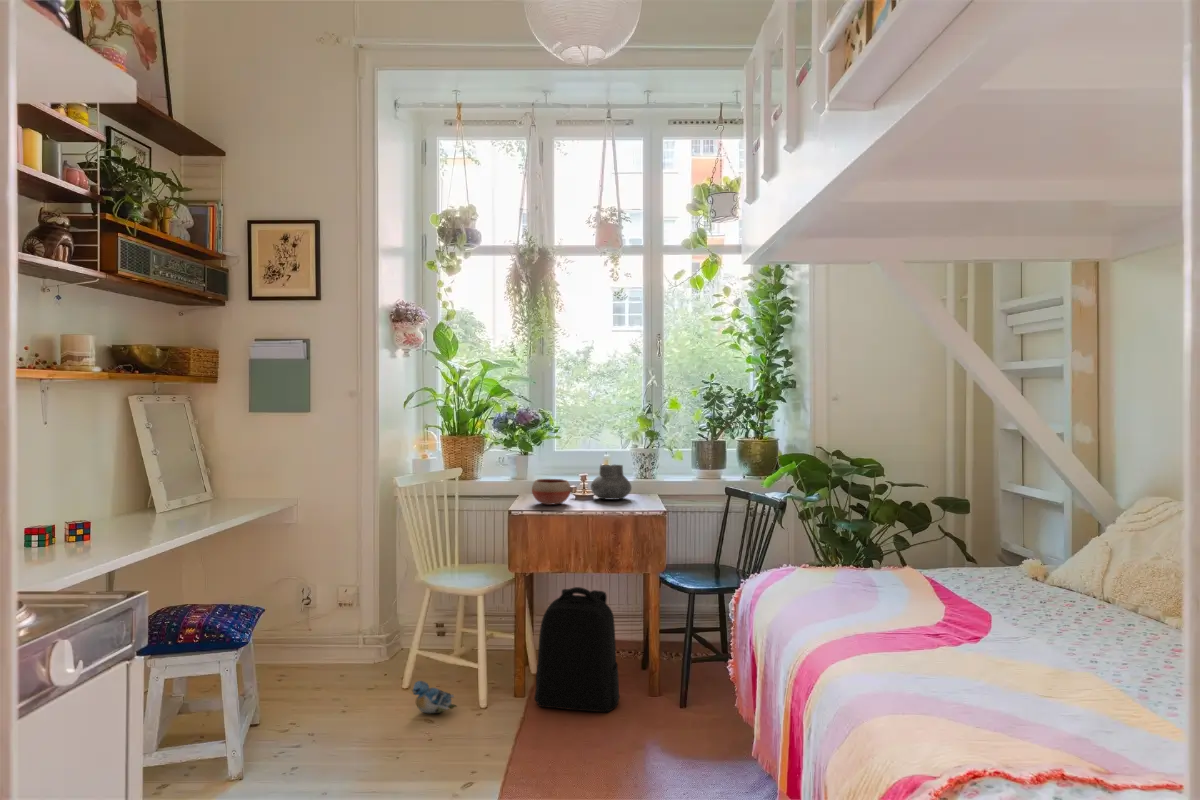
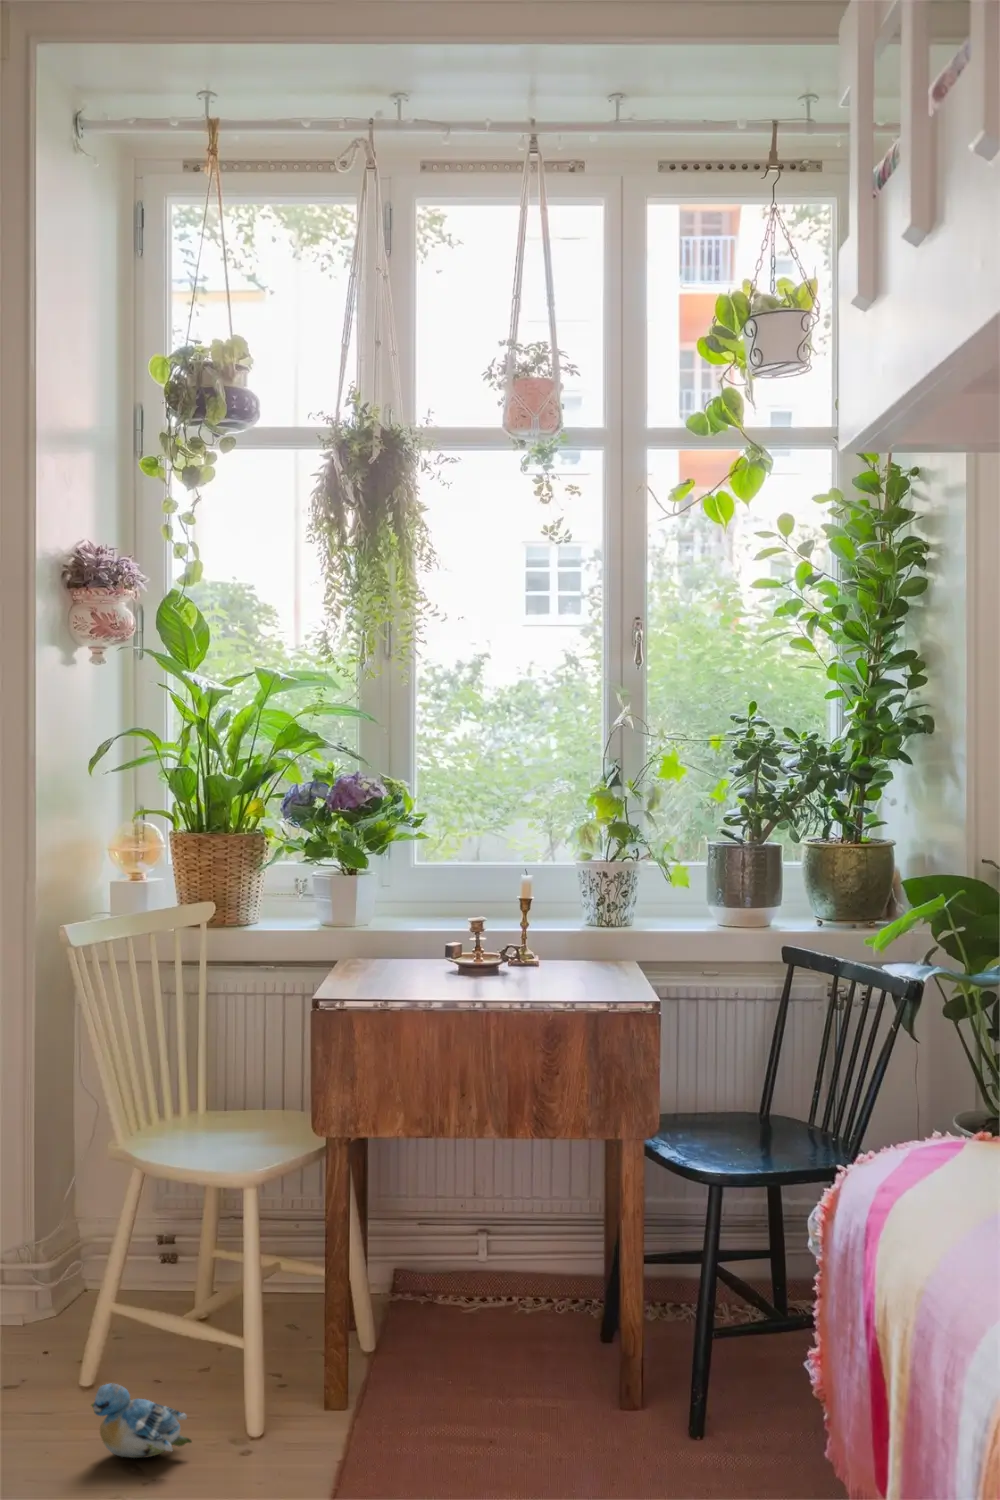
vase: present [591,465,632,500] -> none [492,898,581,974]
bowl: present [532,479,571,505] -> none [363,929,449,986]
backpack: present [535,587,619,712] -> none [366,1173,555,1456]

